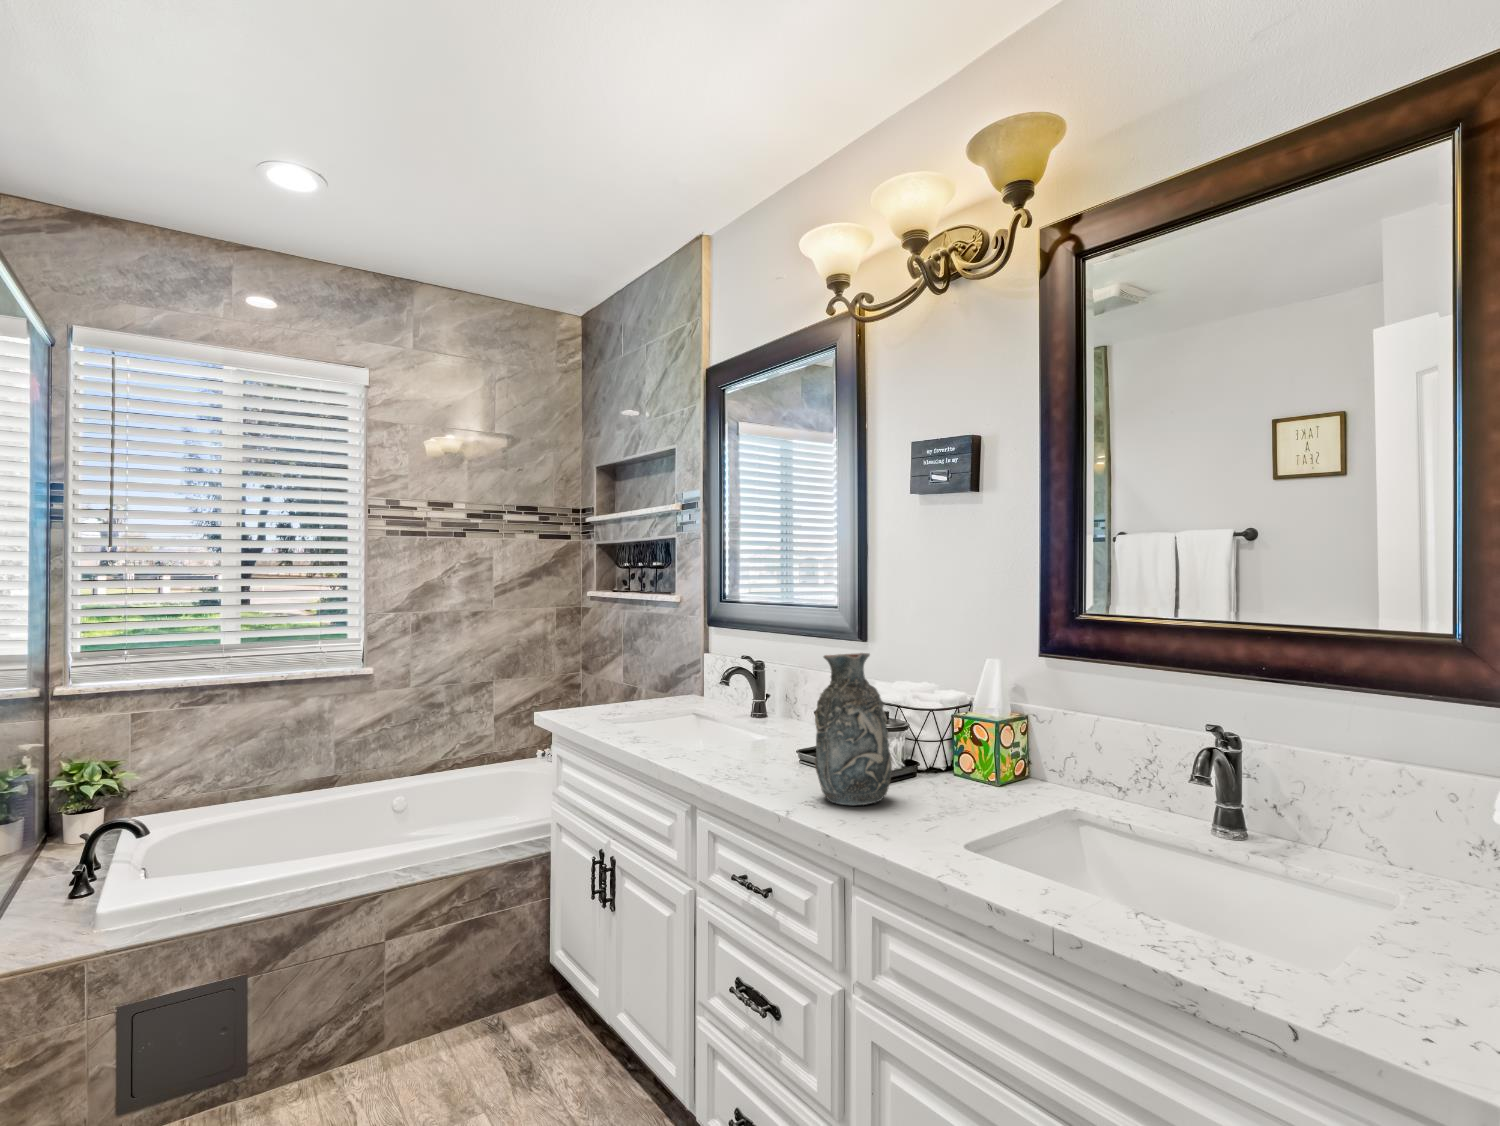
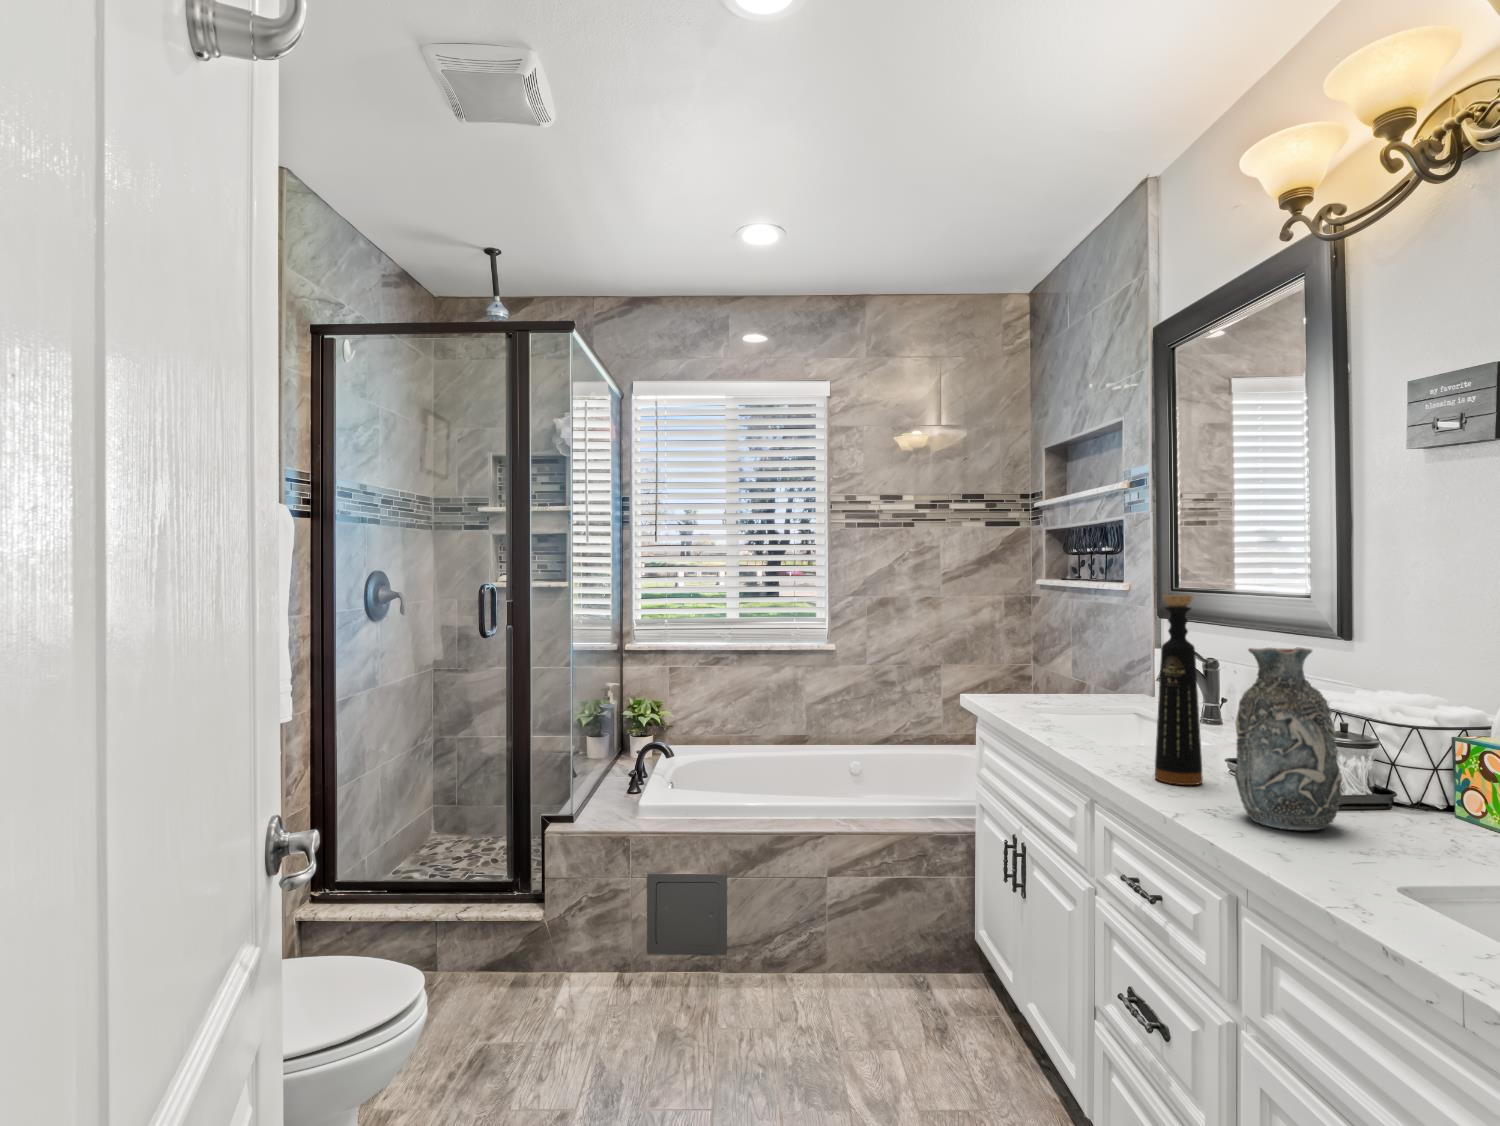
bottle: none [742,610,780,779] -> present [1155,595,1203,785]

